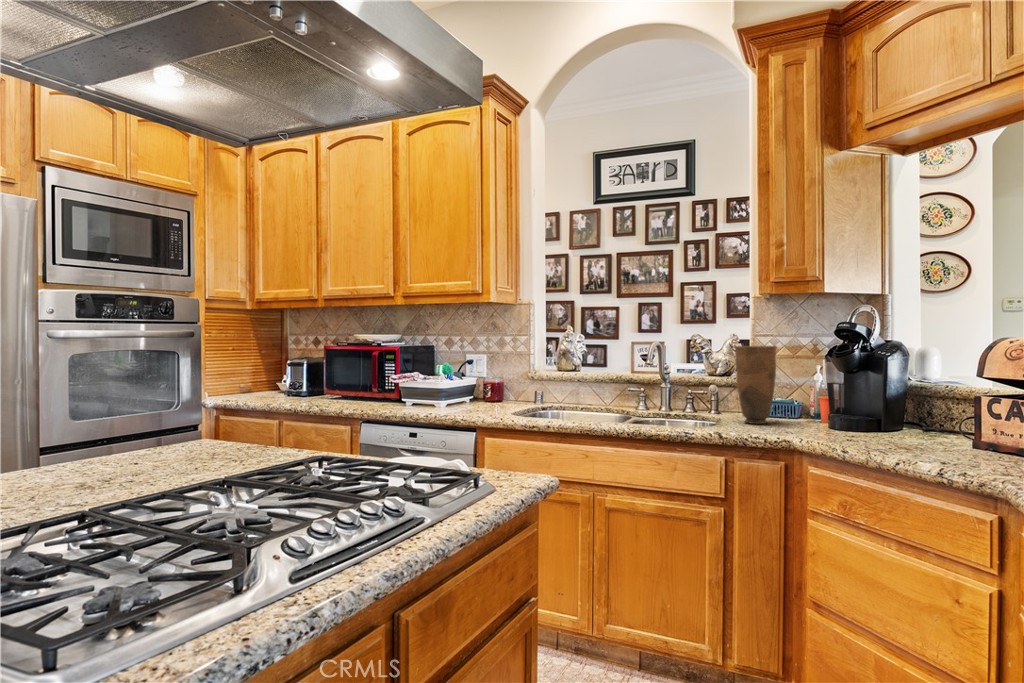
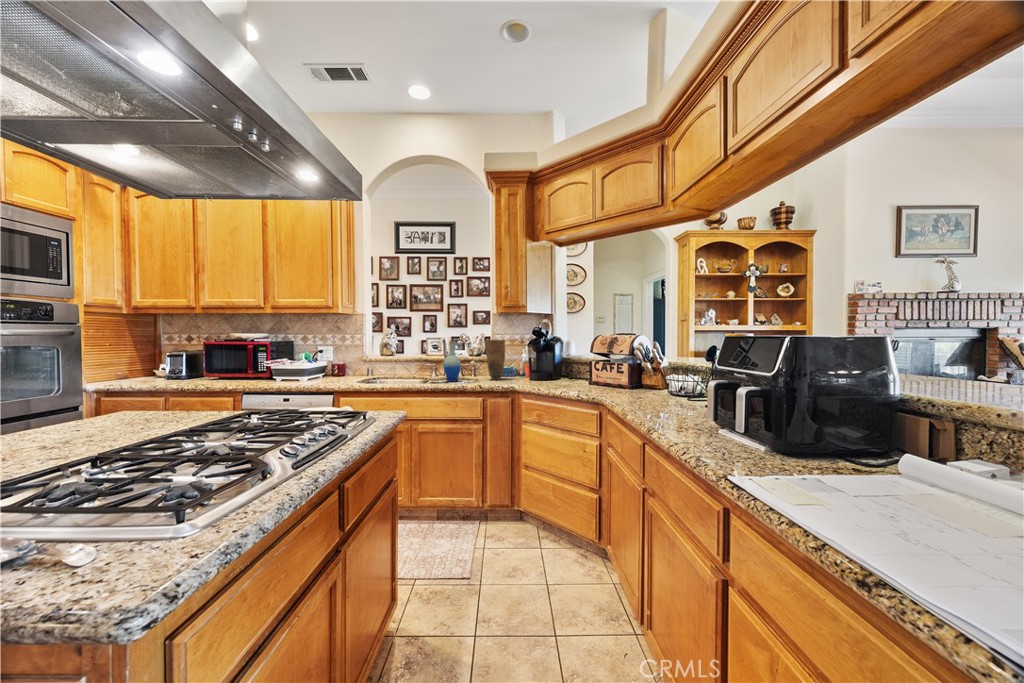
bottle: none [653,347,686,422] -> present [443,341,461,382]

